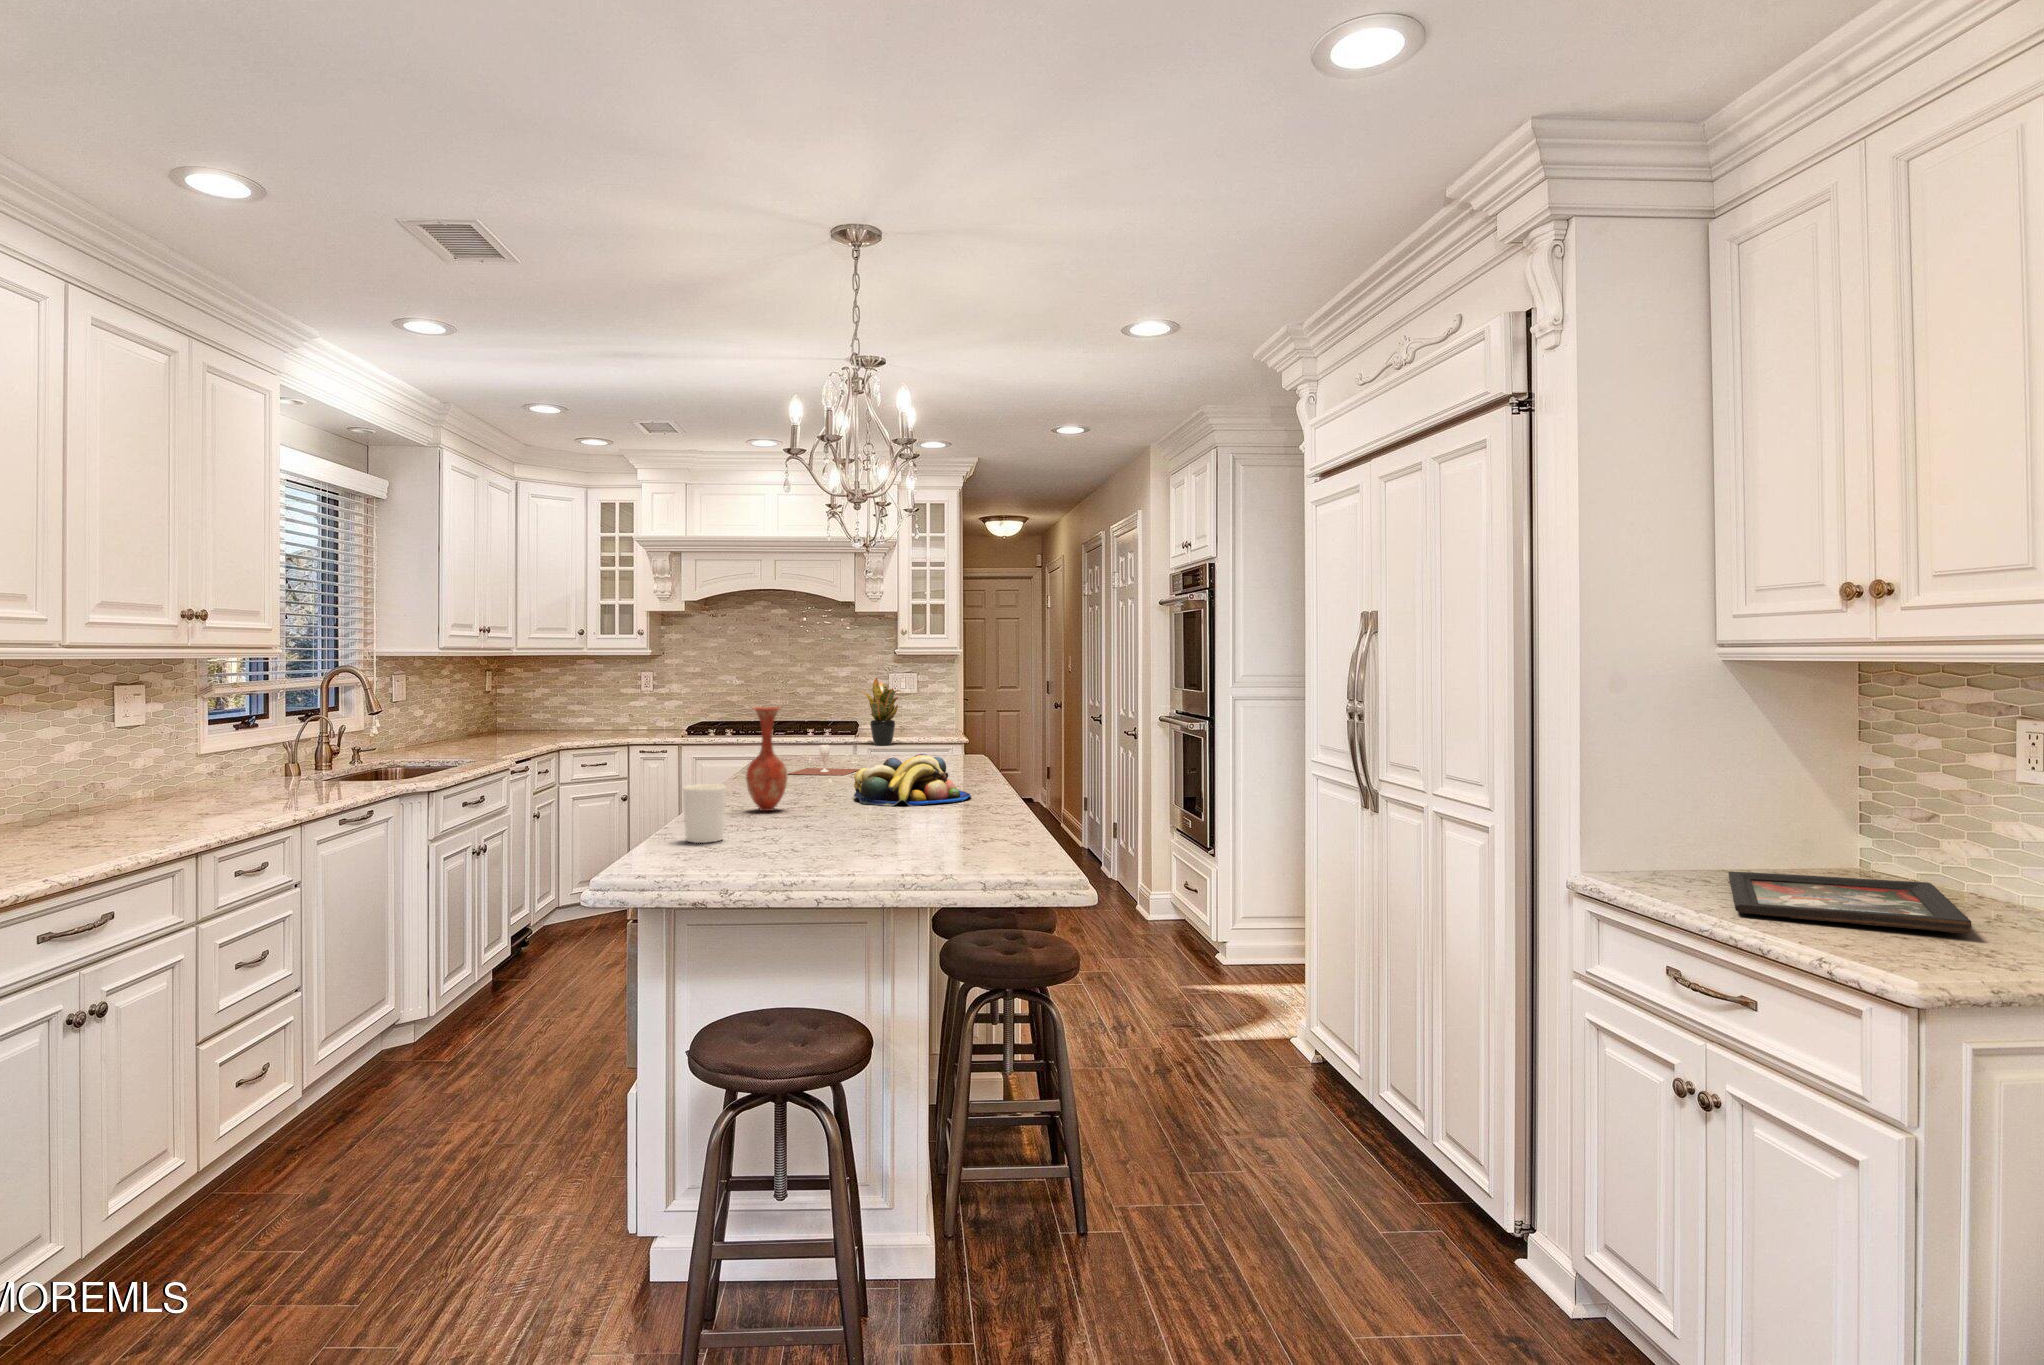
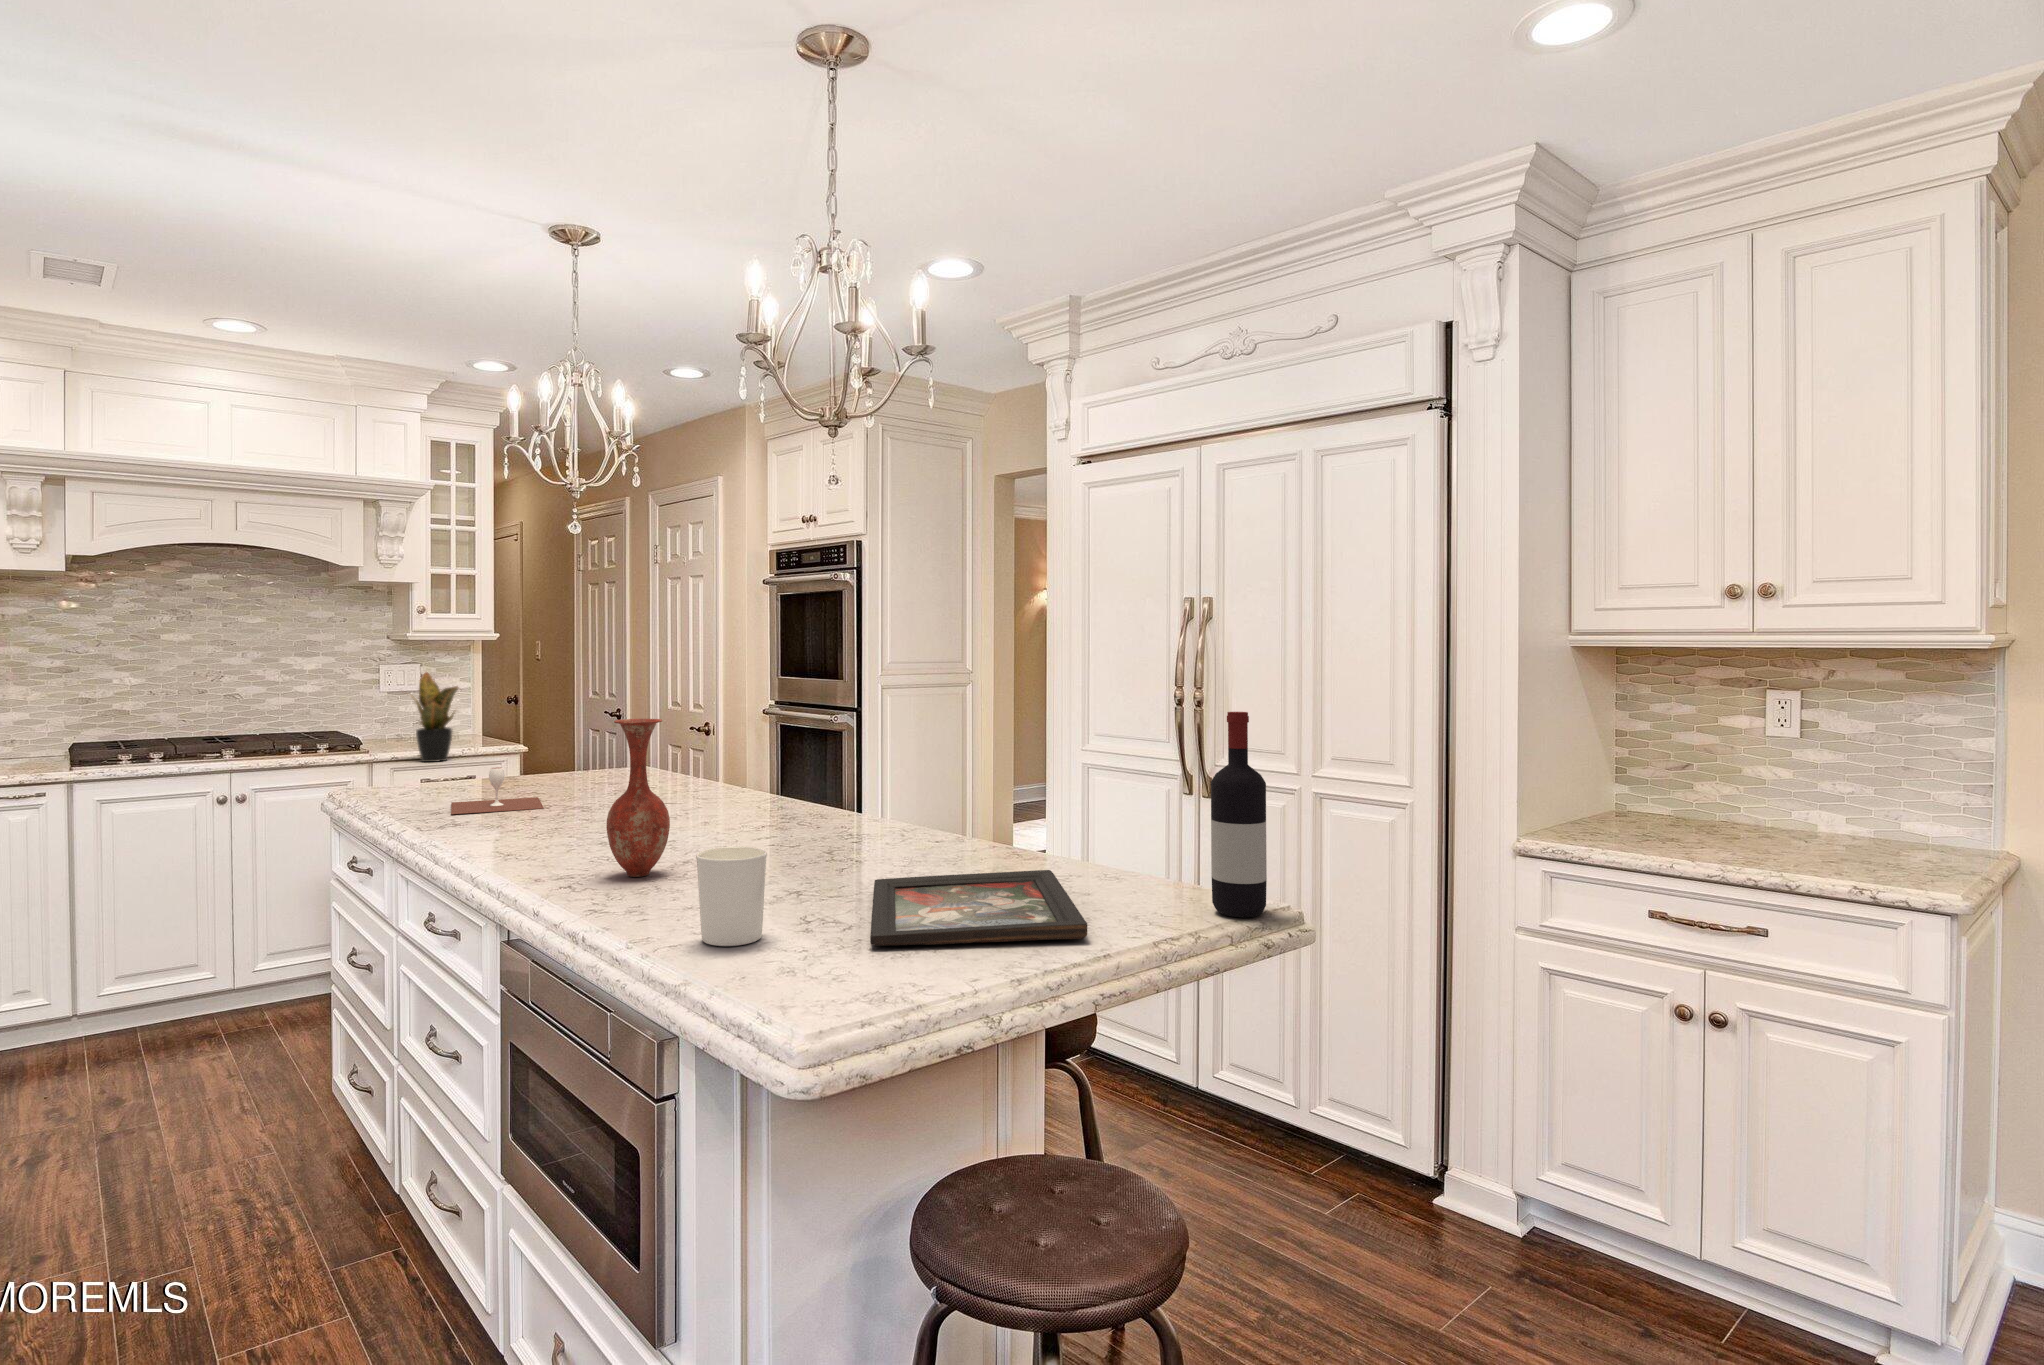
wine bottle: none [978,710,1019,870] -> present [1211,712,1267,917]
fruit bowl: present [854,754,971,806] -> none [684,772,846,847]
decorative tray: present [1729,872,1971,934] -> present [870,870,1087,946]

